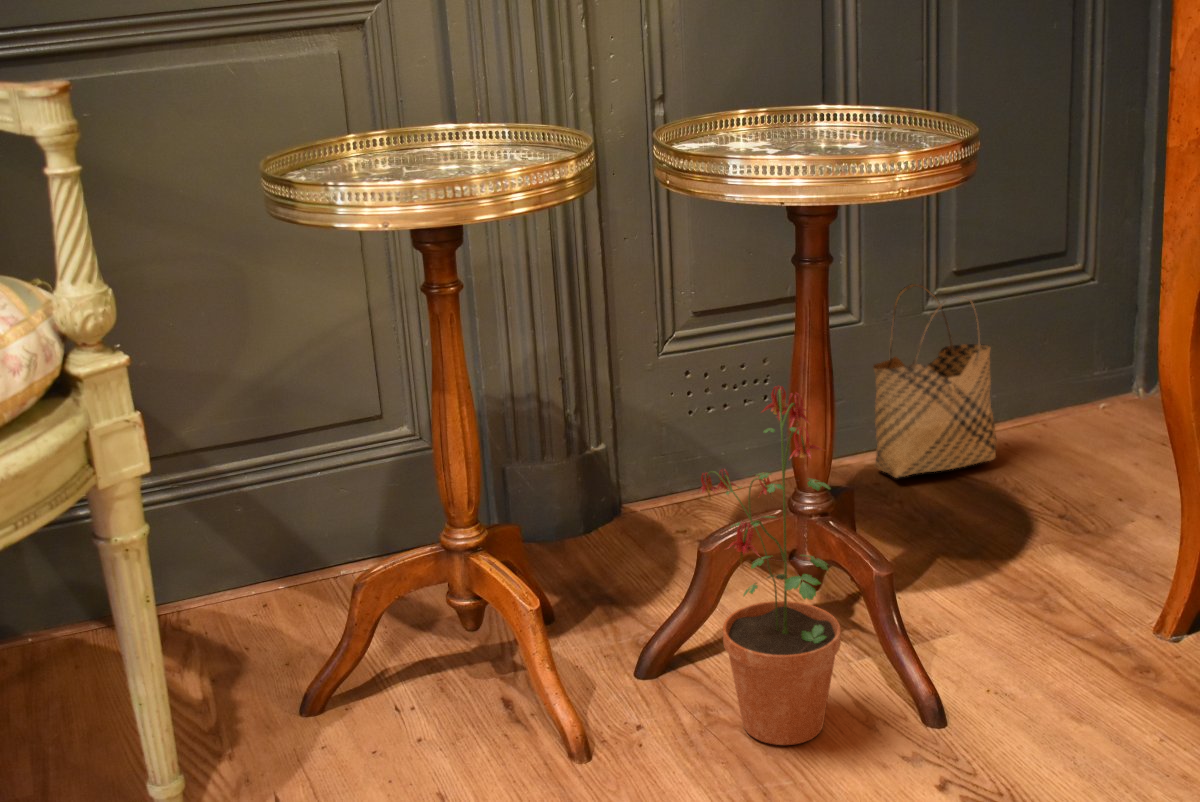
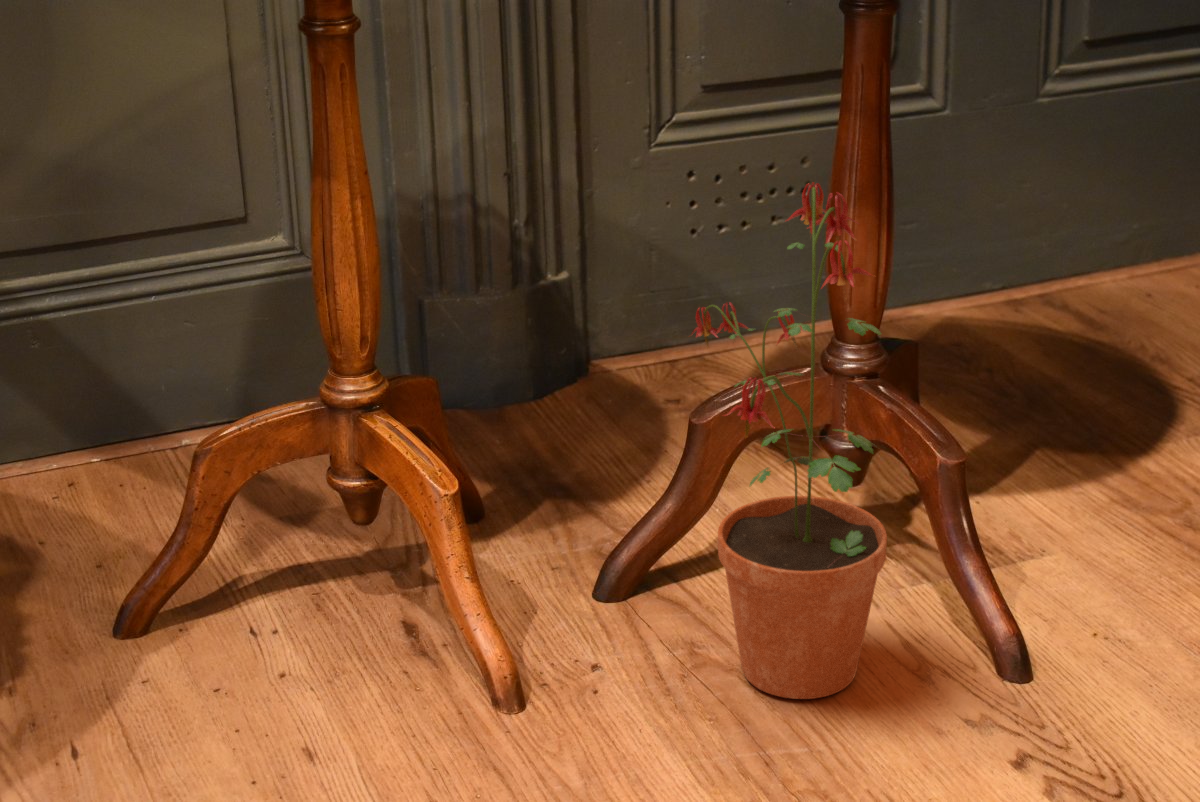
woven basket: present [873,284,996,478] -> none [953,58,1129,336]

